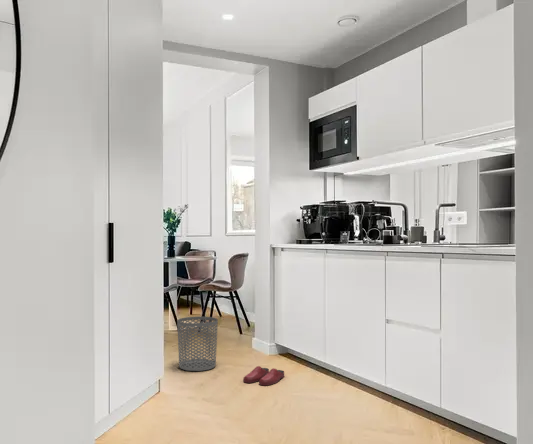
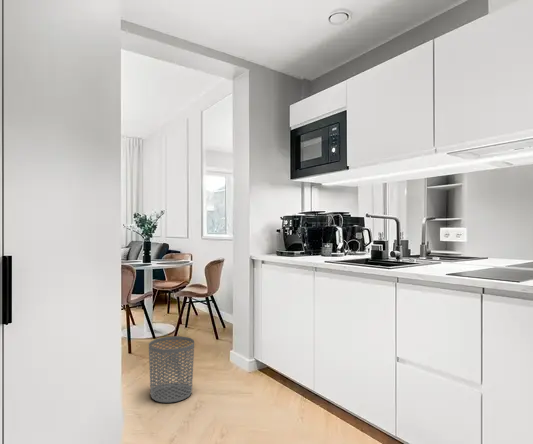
slippers: present [243,366,284,386] -> none [224,397,270,427]

